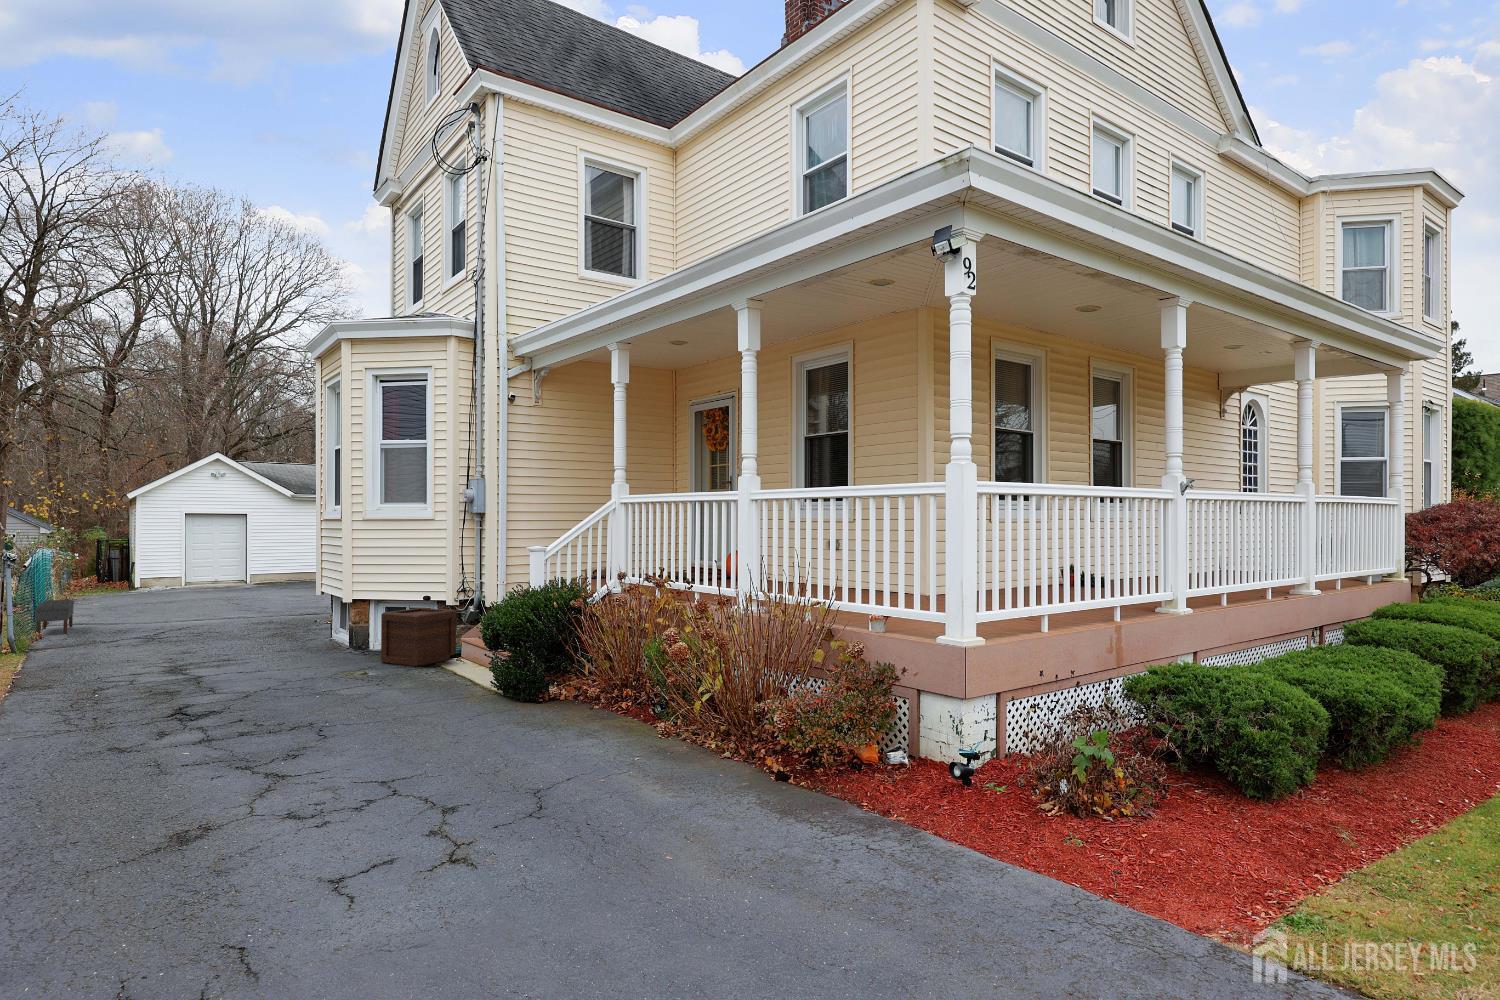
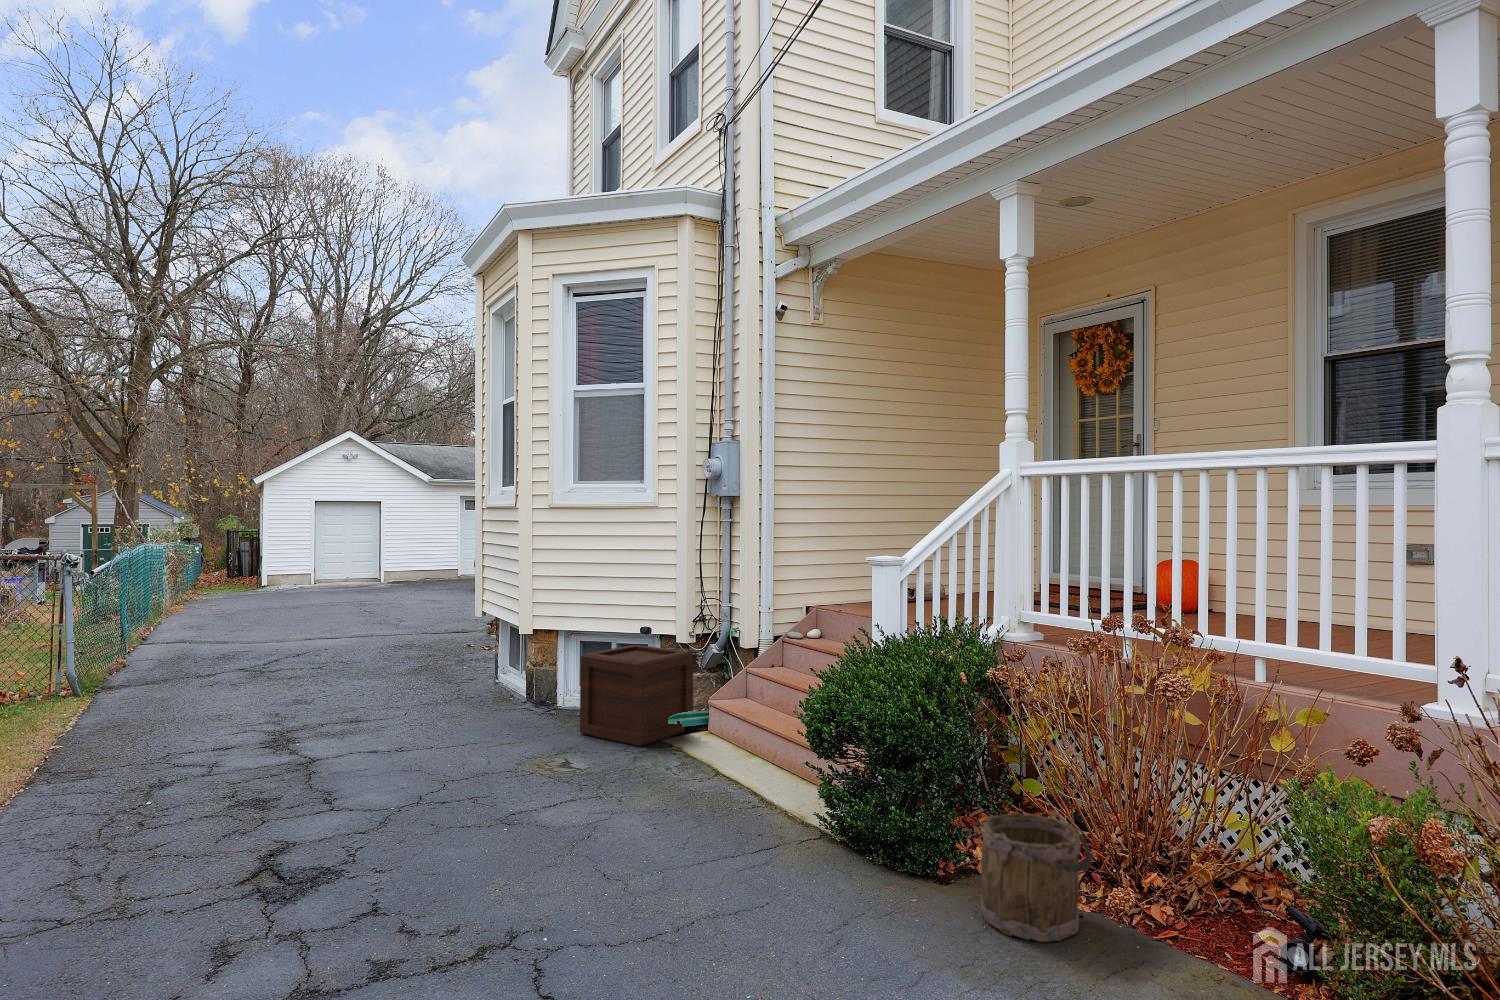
bench: present [35,600,74,634] -> none [125,607,177,656]
bucket: none [546,665,595,717] -> present [981,812,1093,942]

